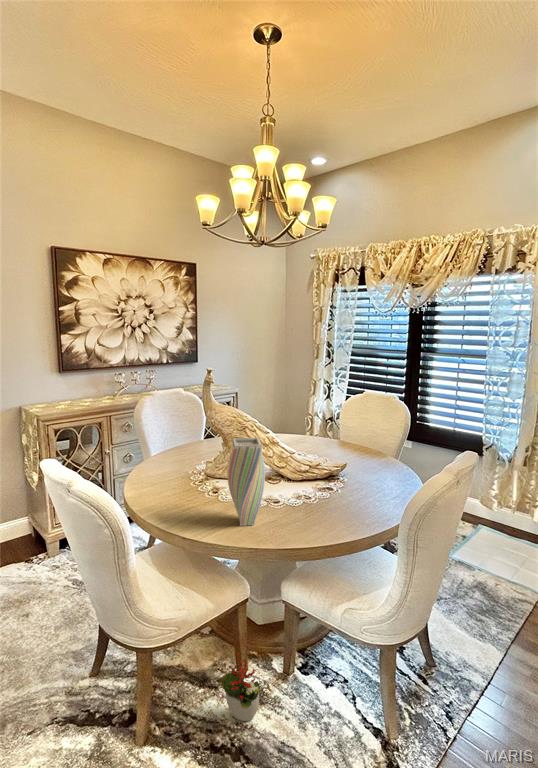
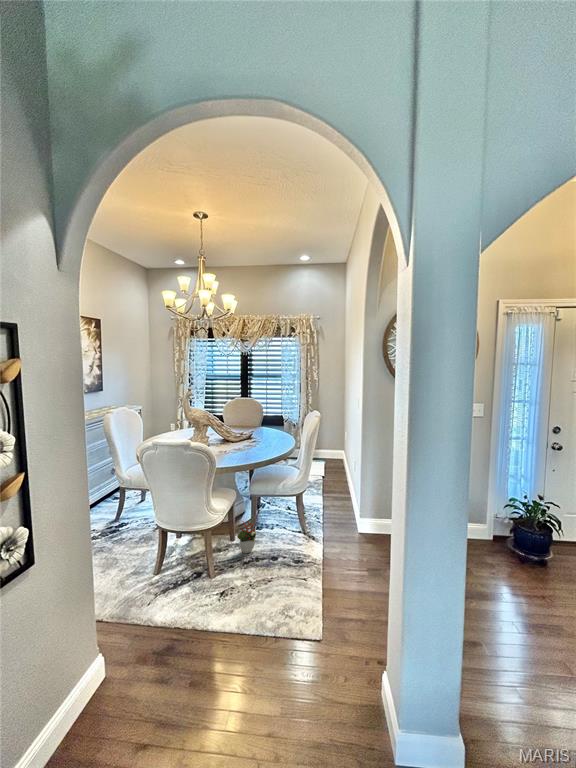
vase: present [228,438,265,526] -> none [233,414,252,456]

